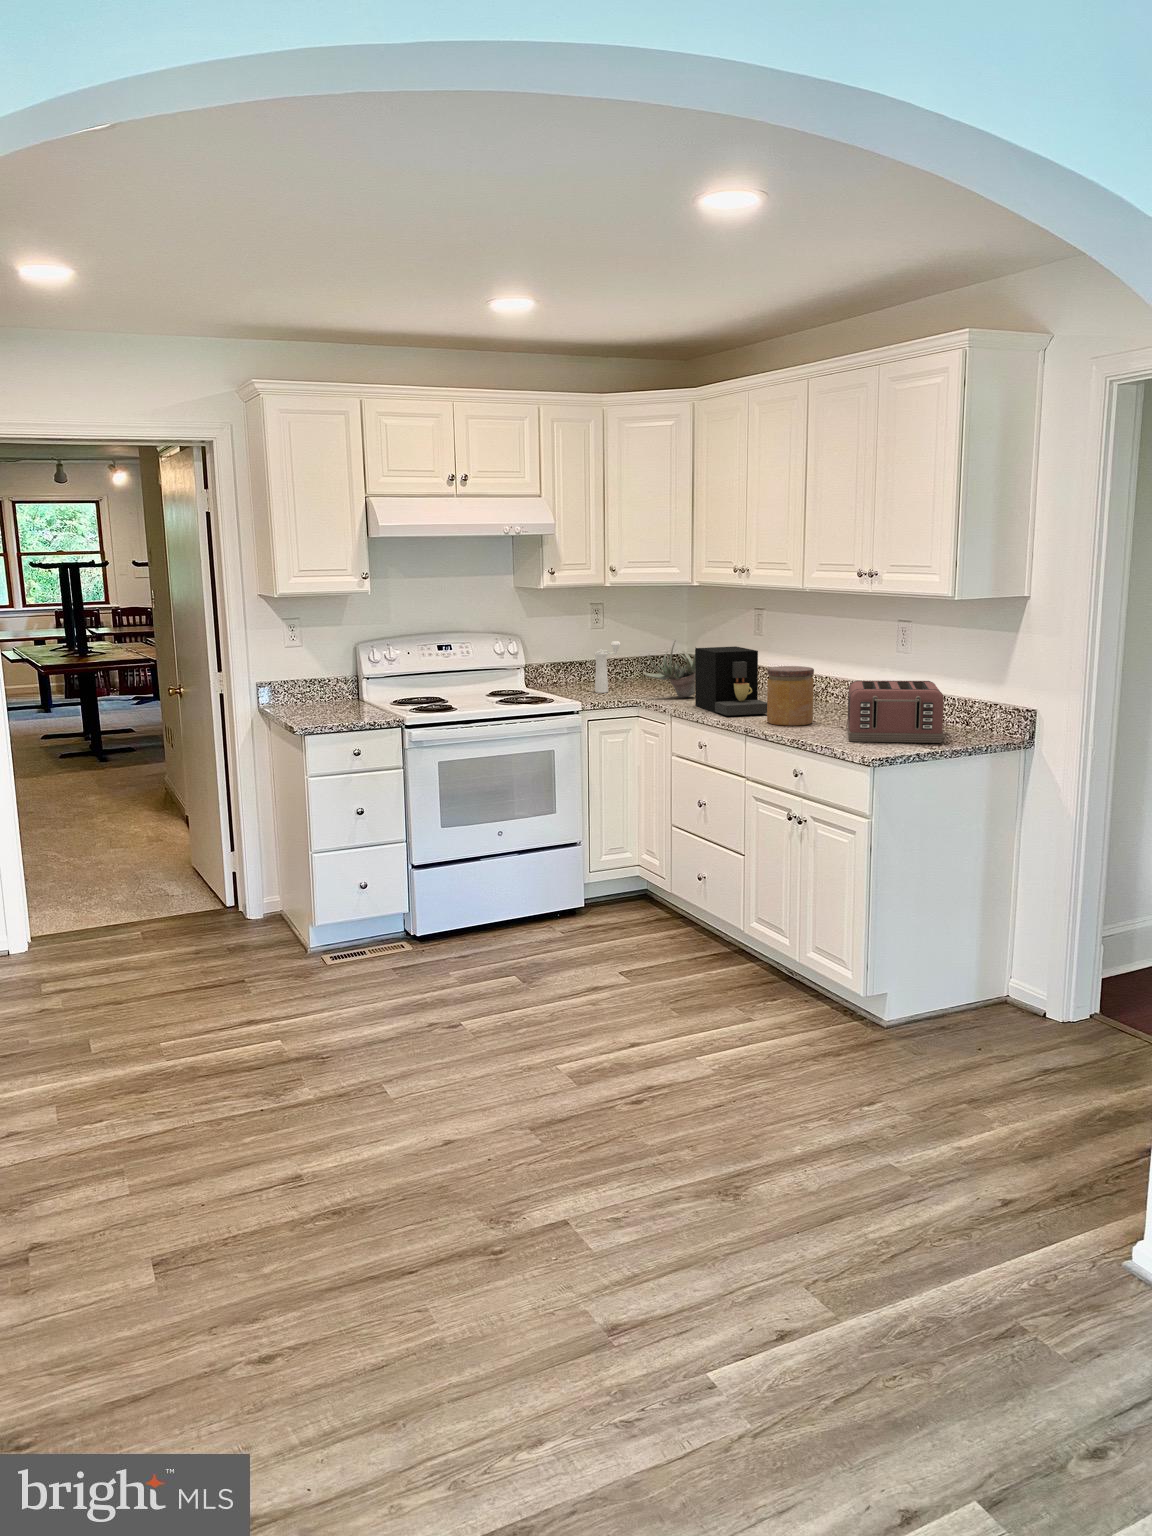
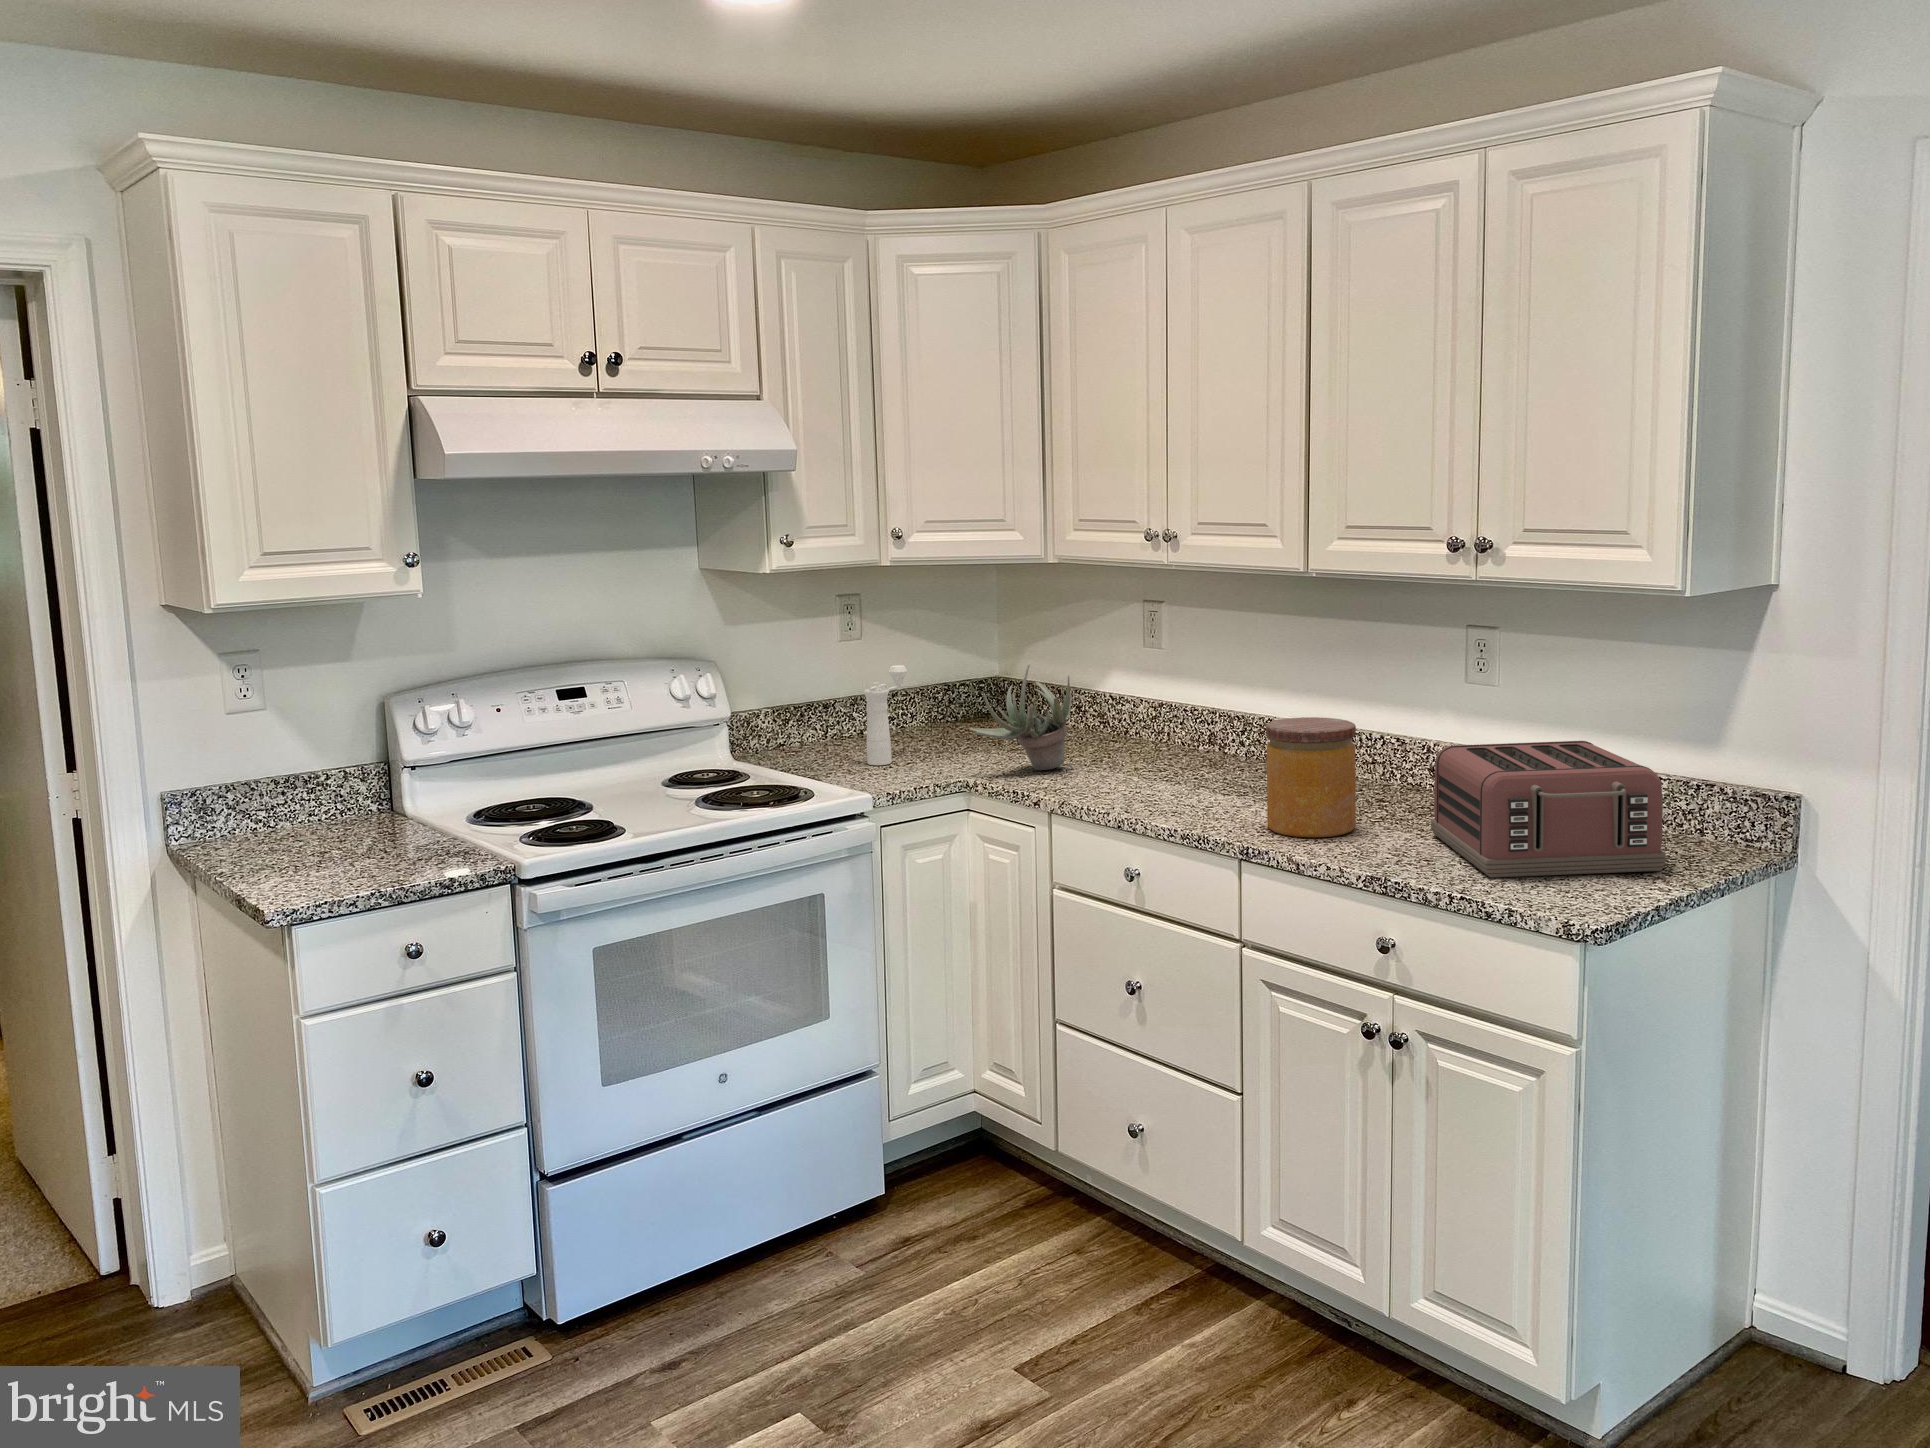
coffee maker: present [695,646,767,716] -> none [1084,675,1251,817]

